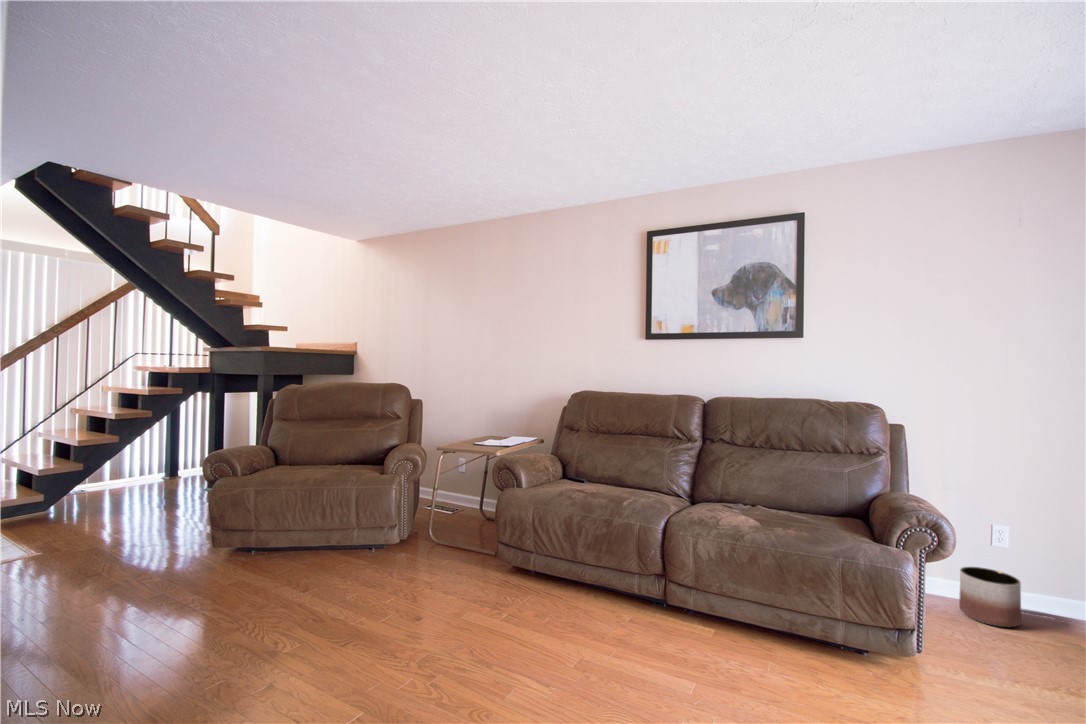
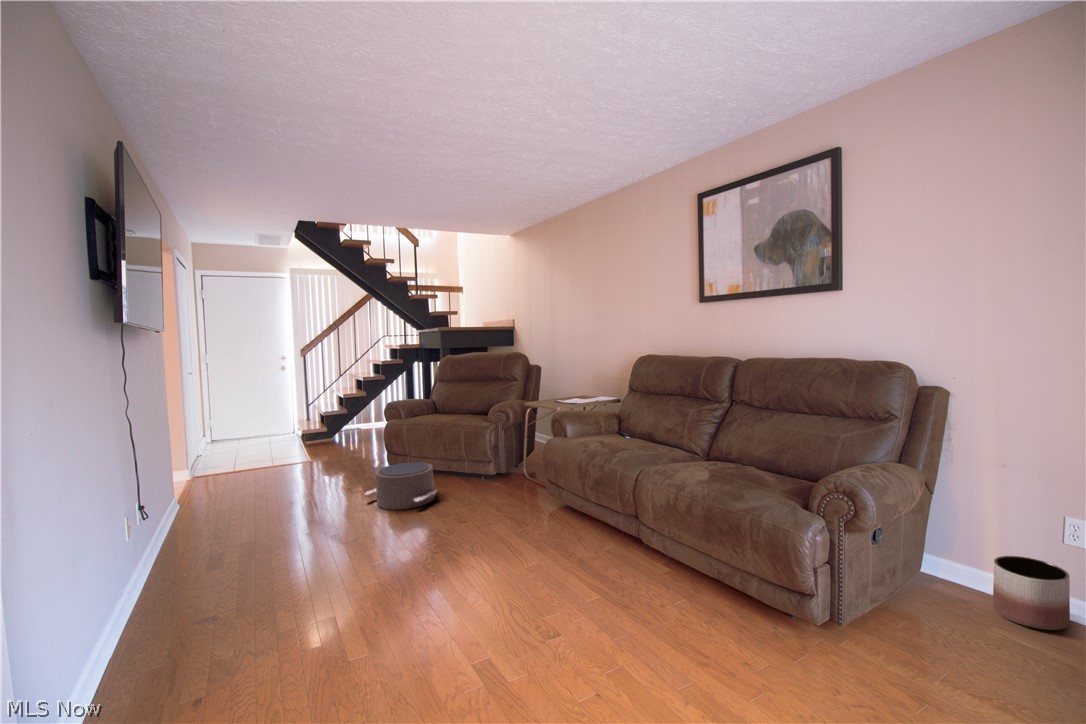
pouf: none [208,534,336,614] -> present [365,462,437,510]

